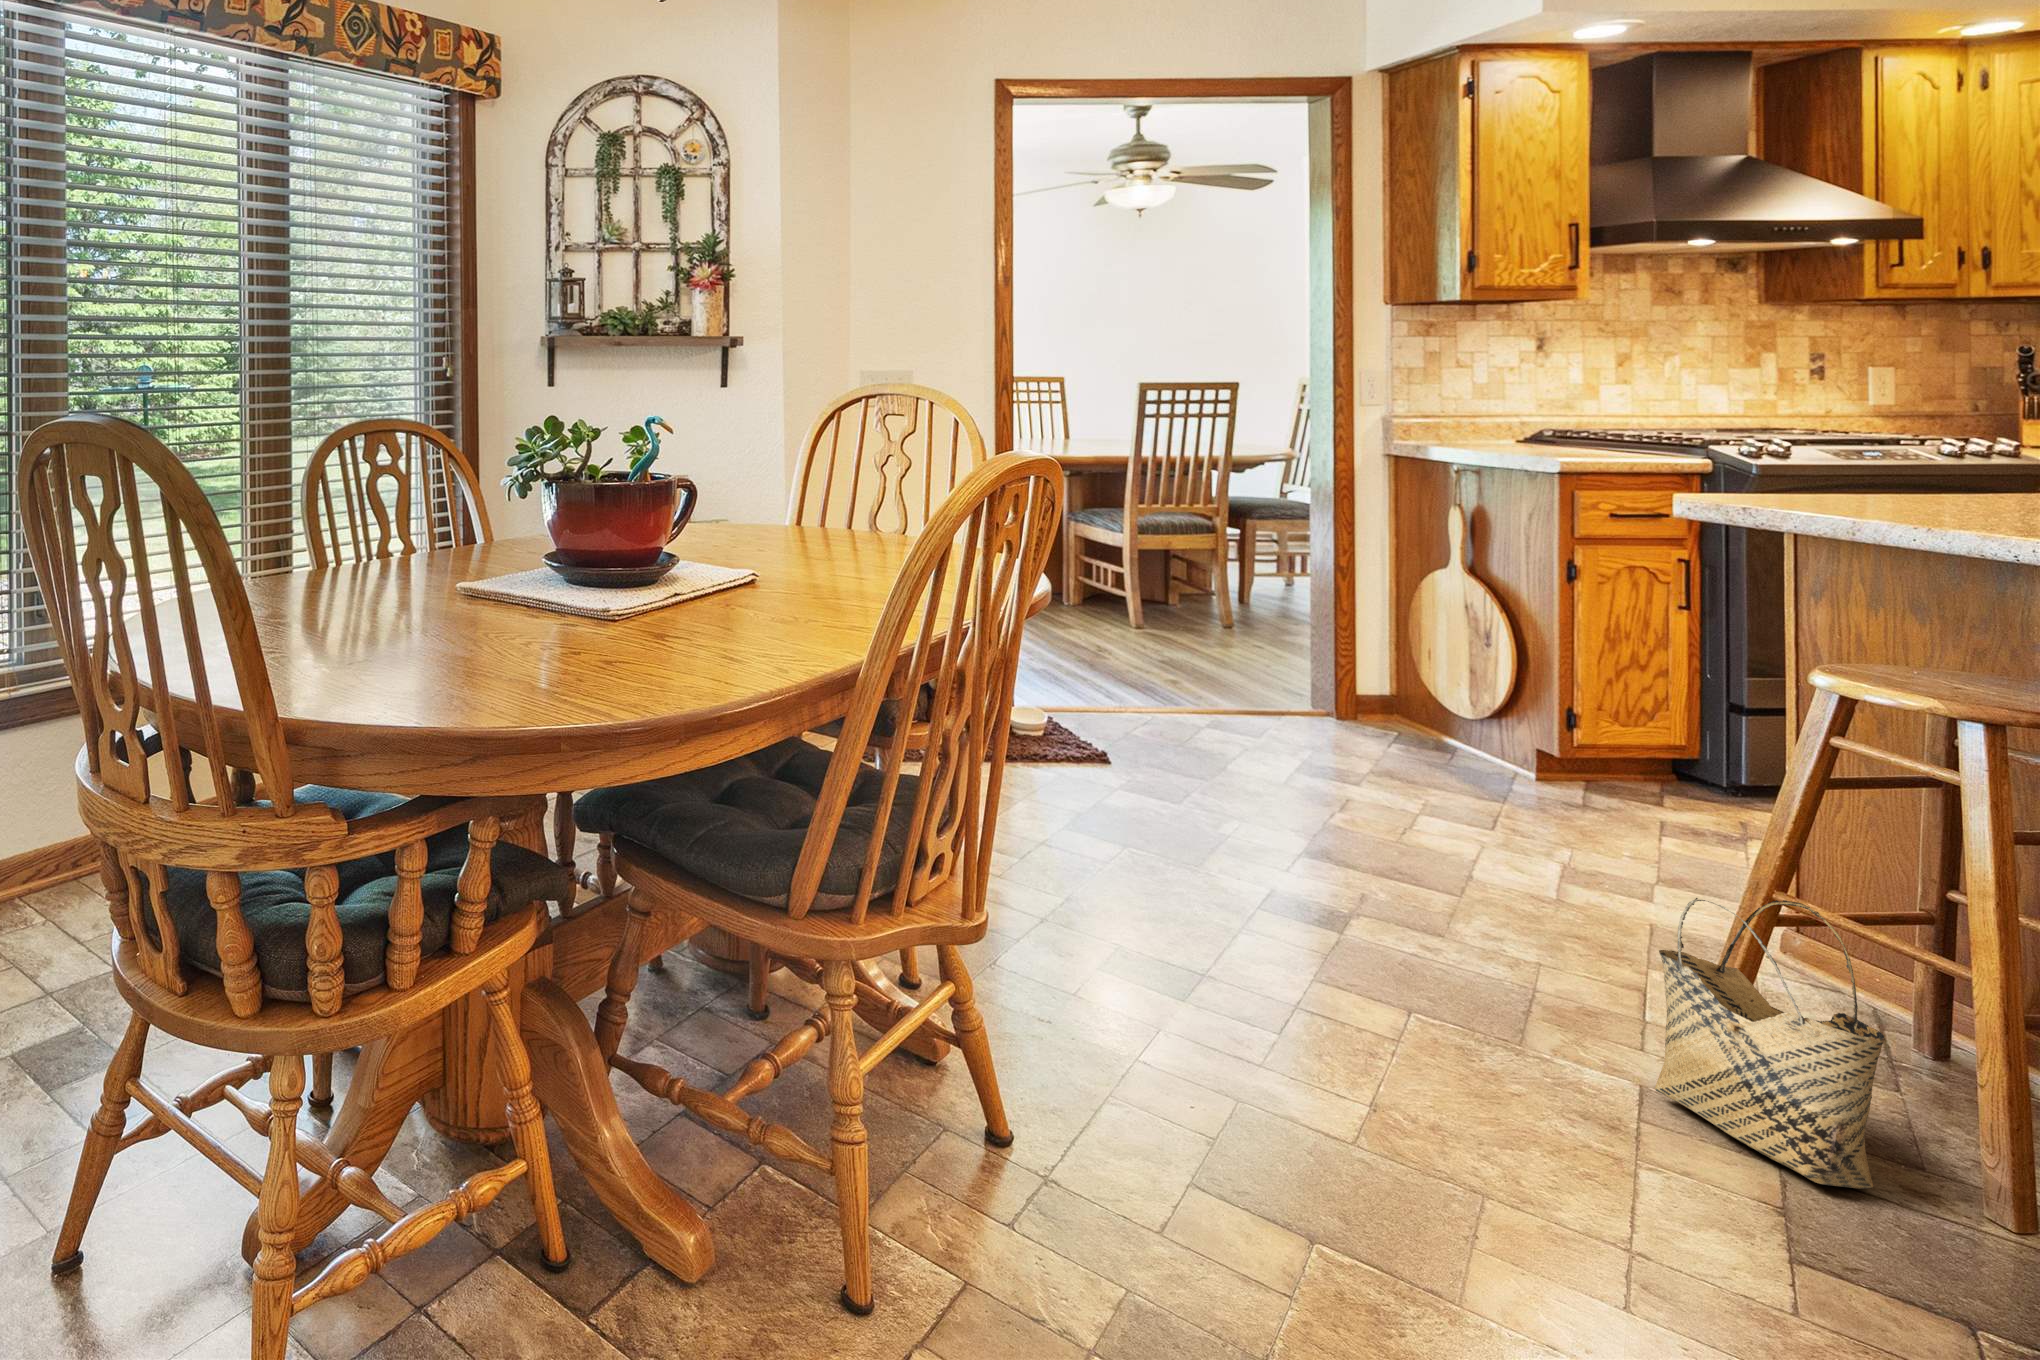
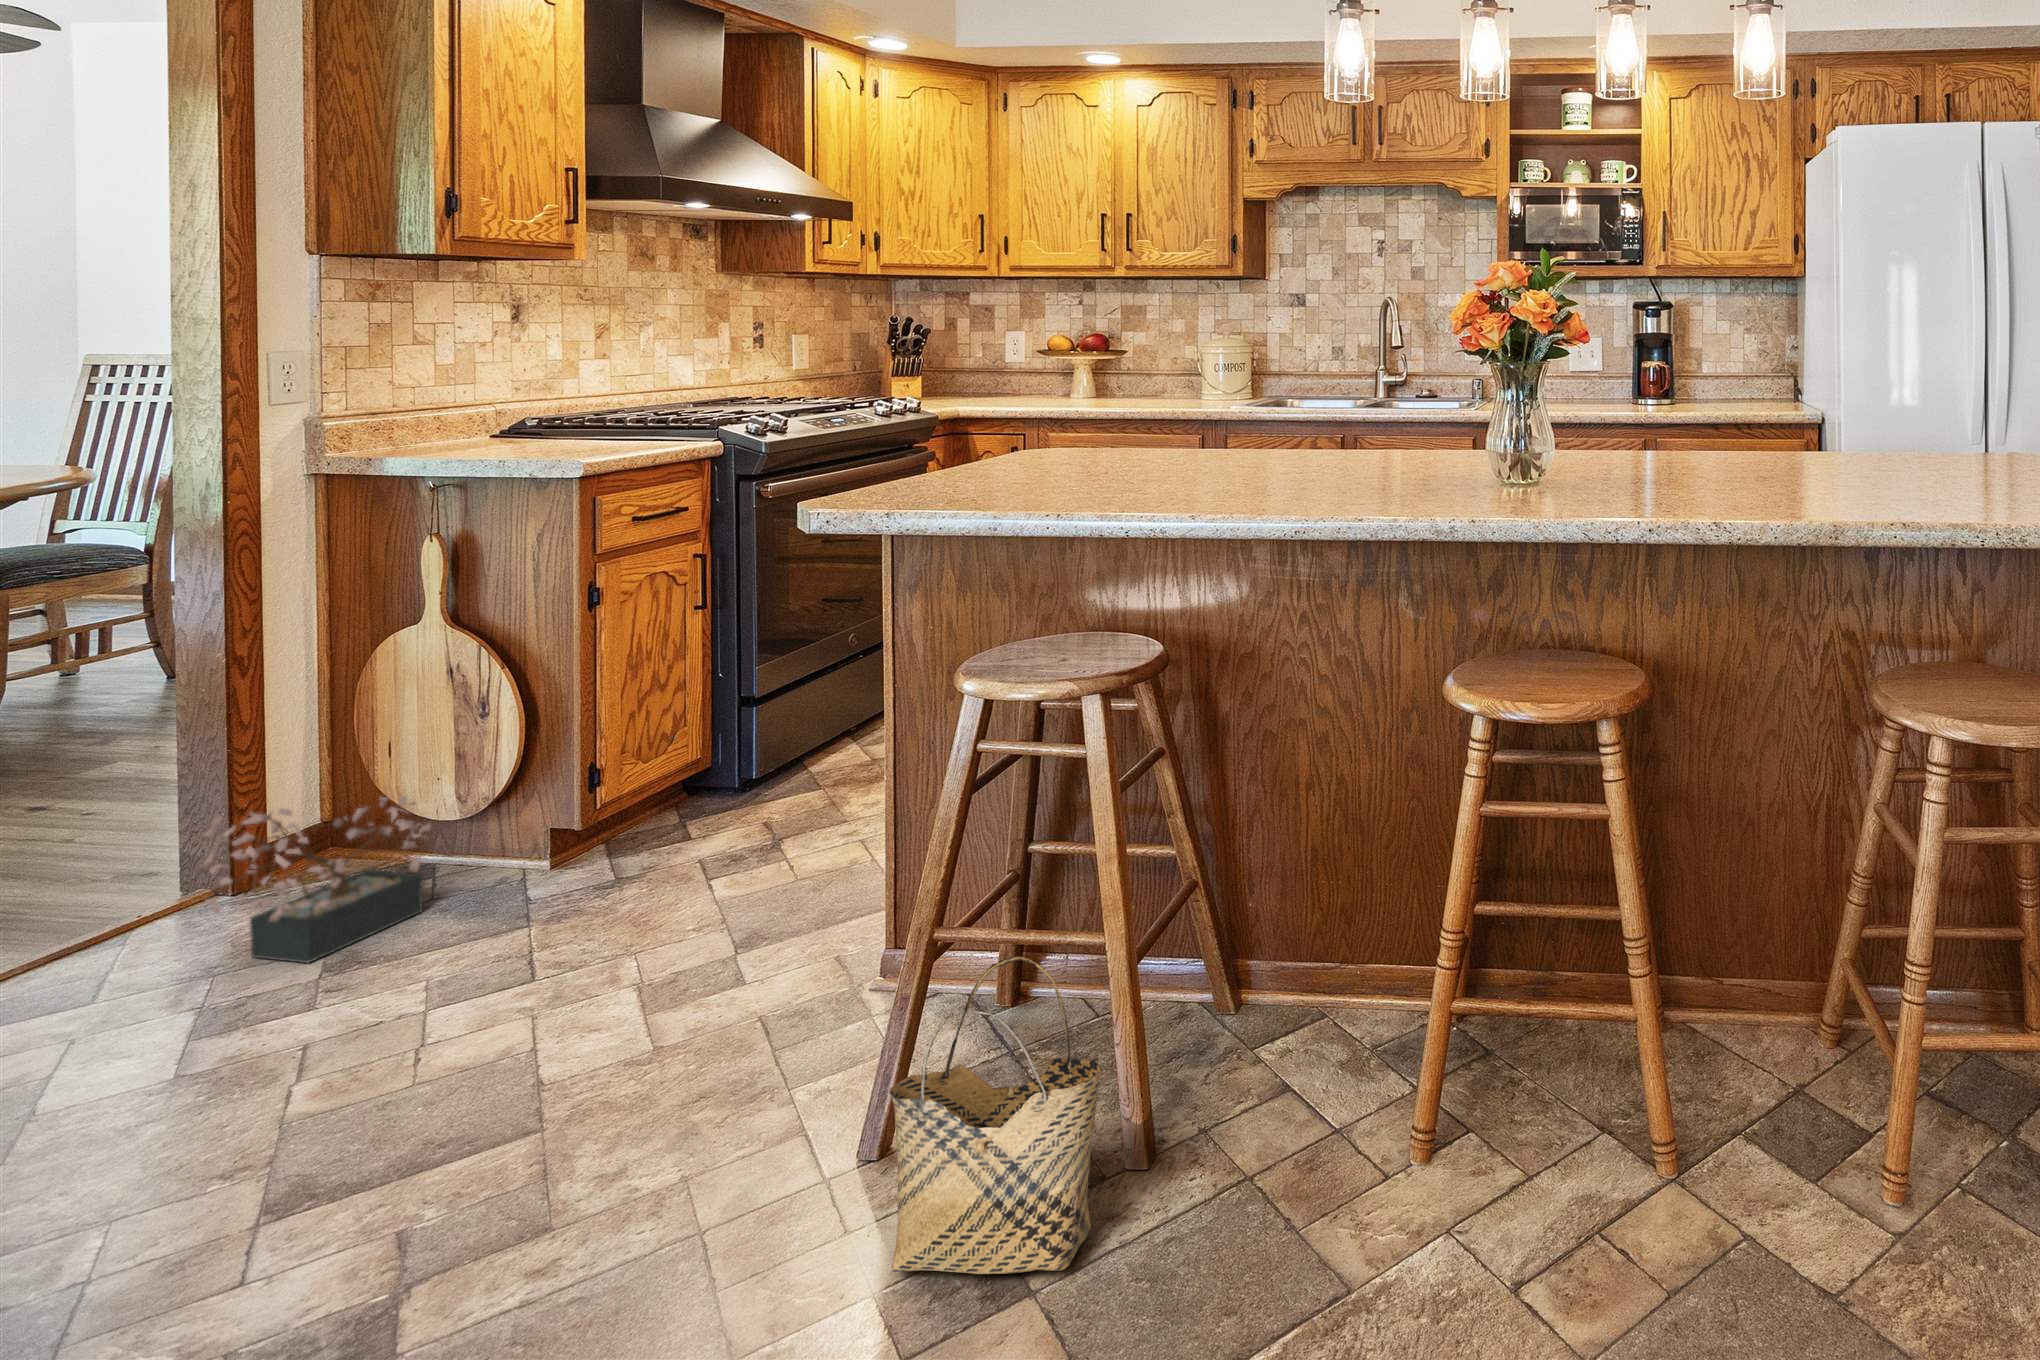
decorative plant: none [1307,656,1447,770] -> present [201,796,431,963]

